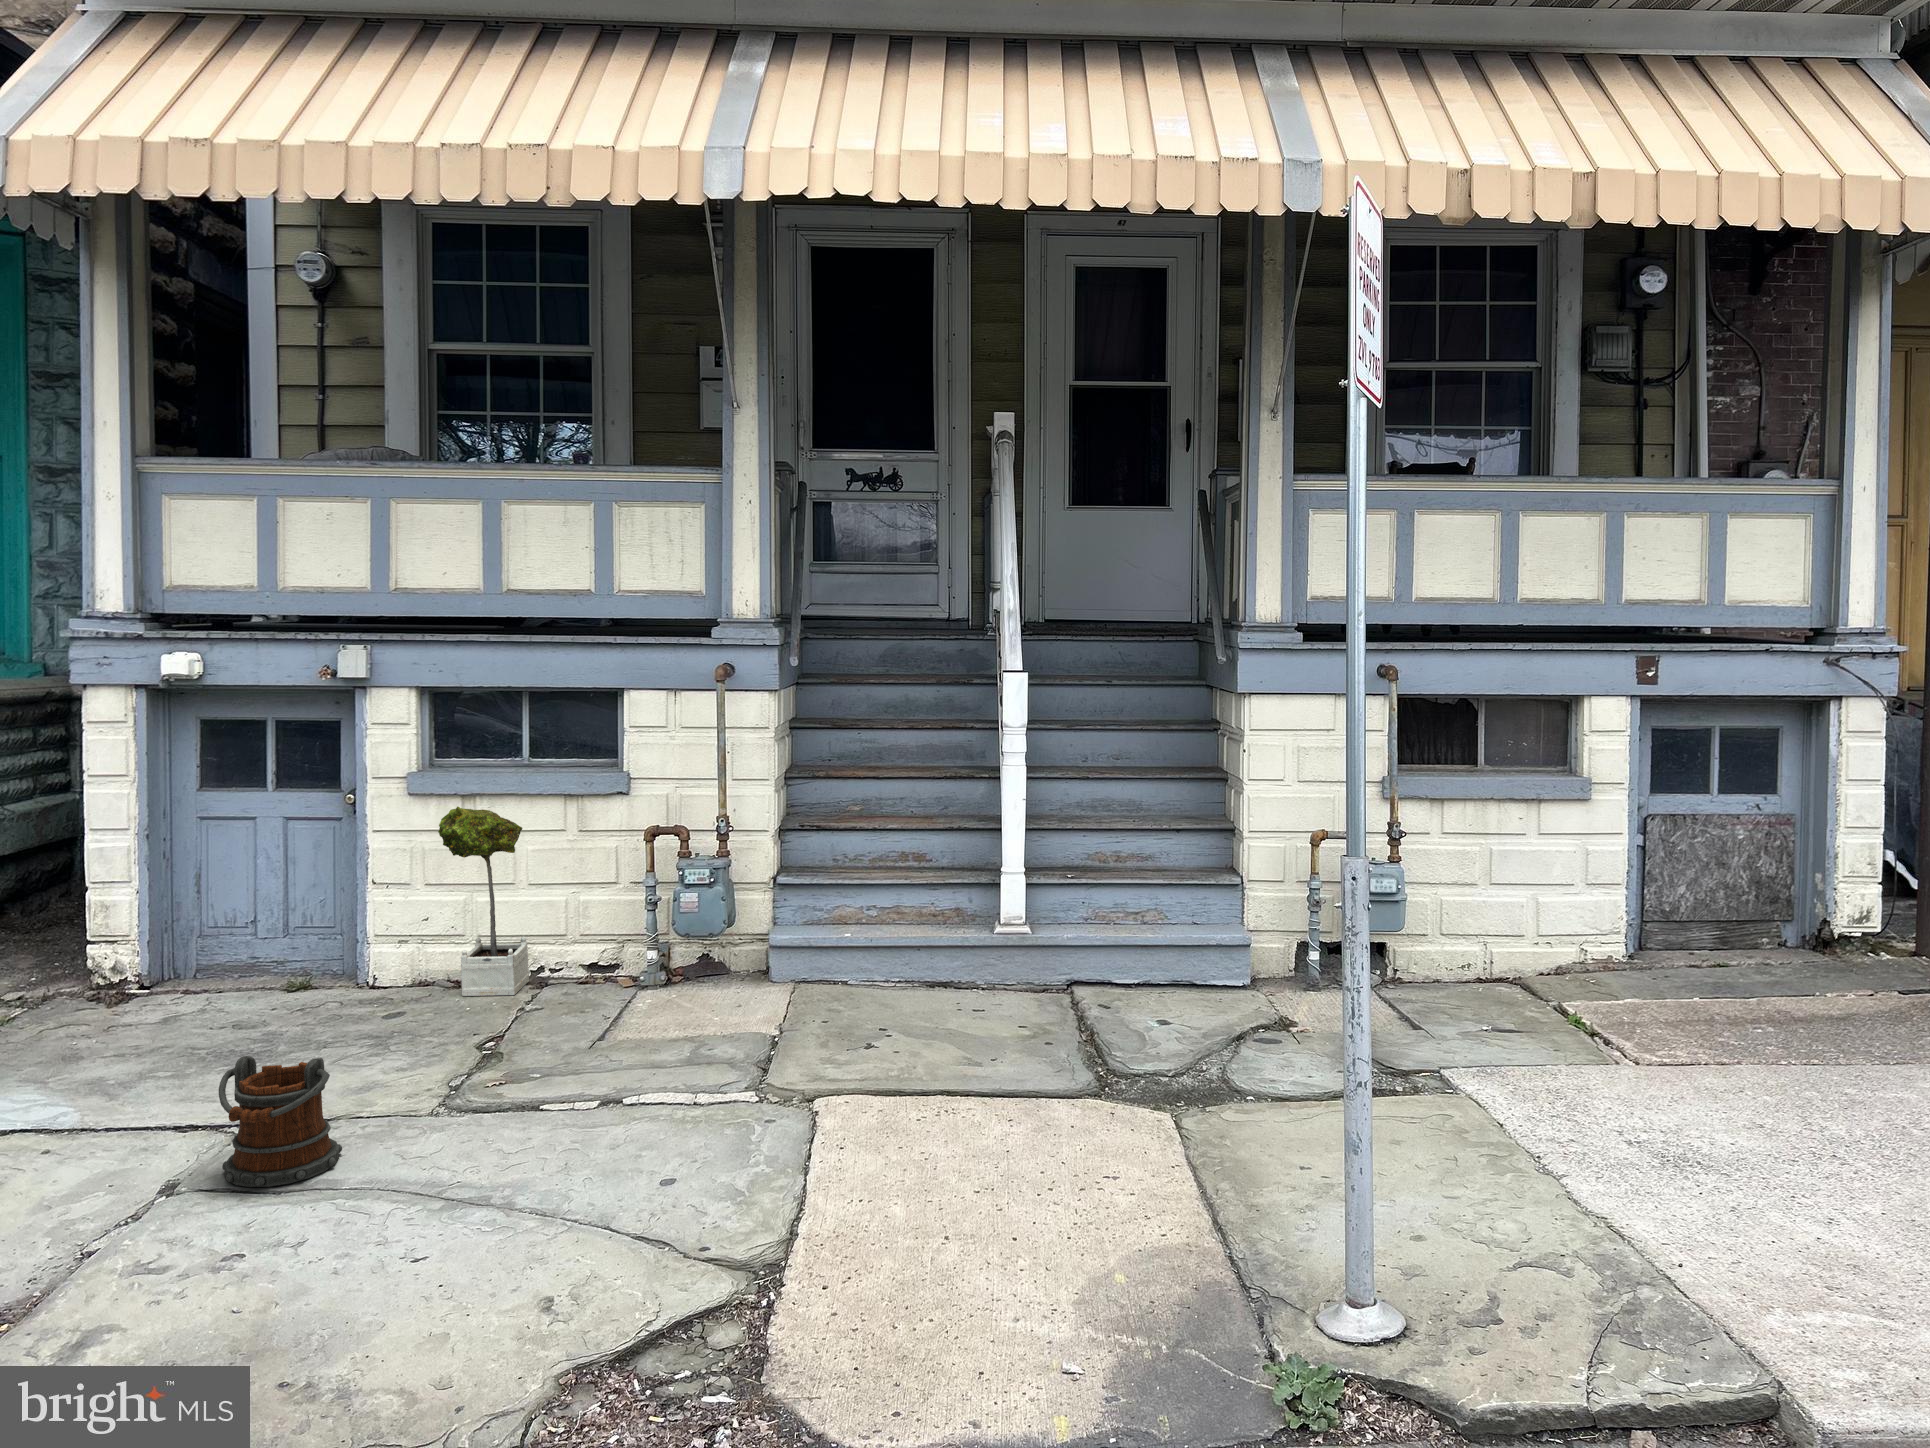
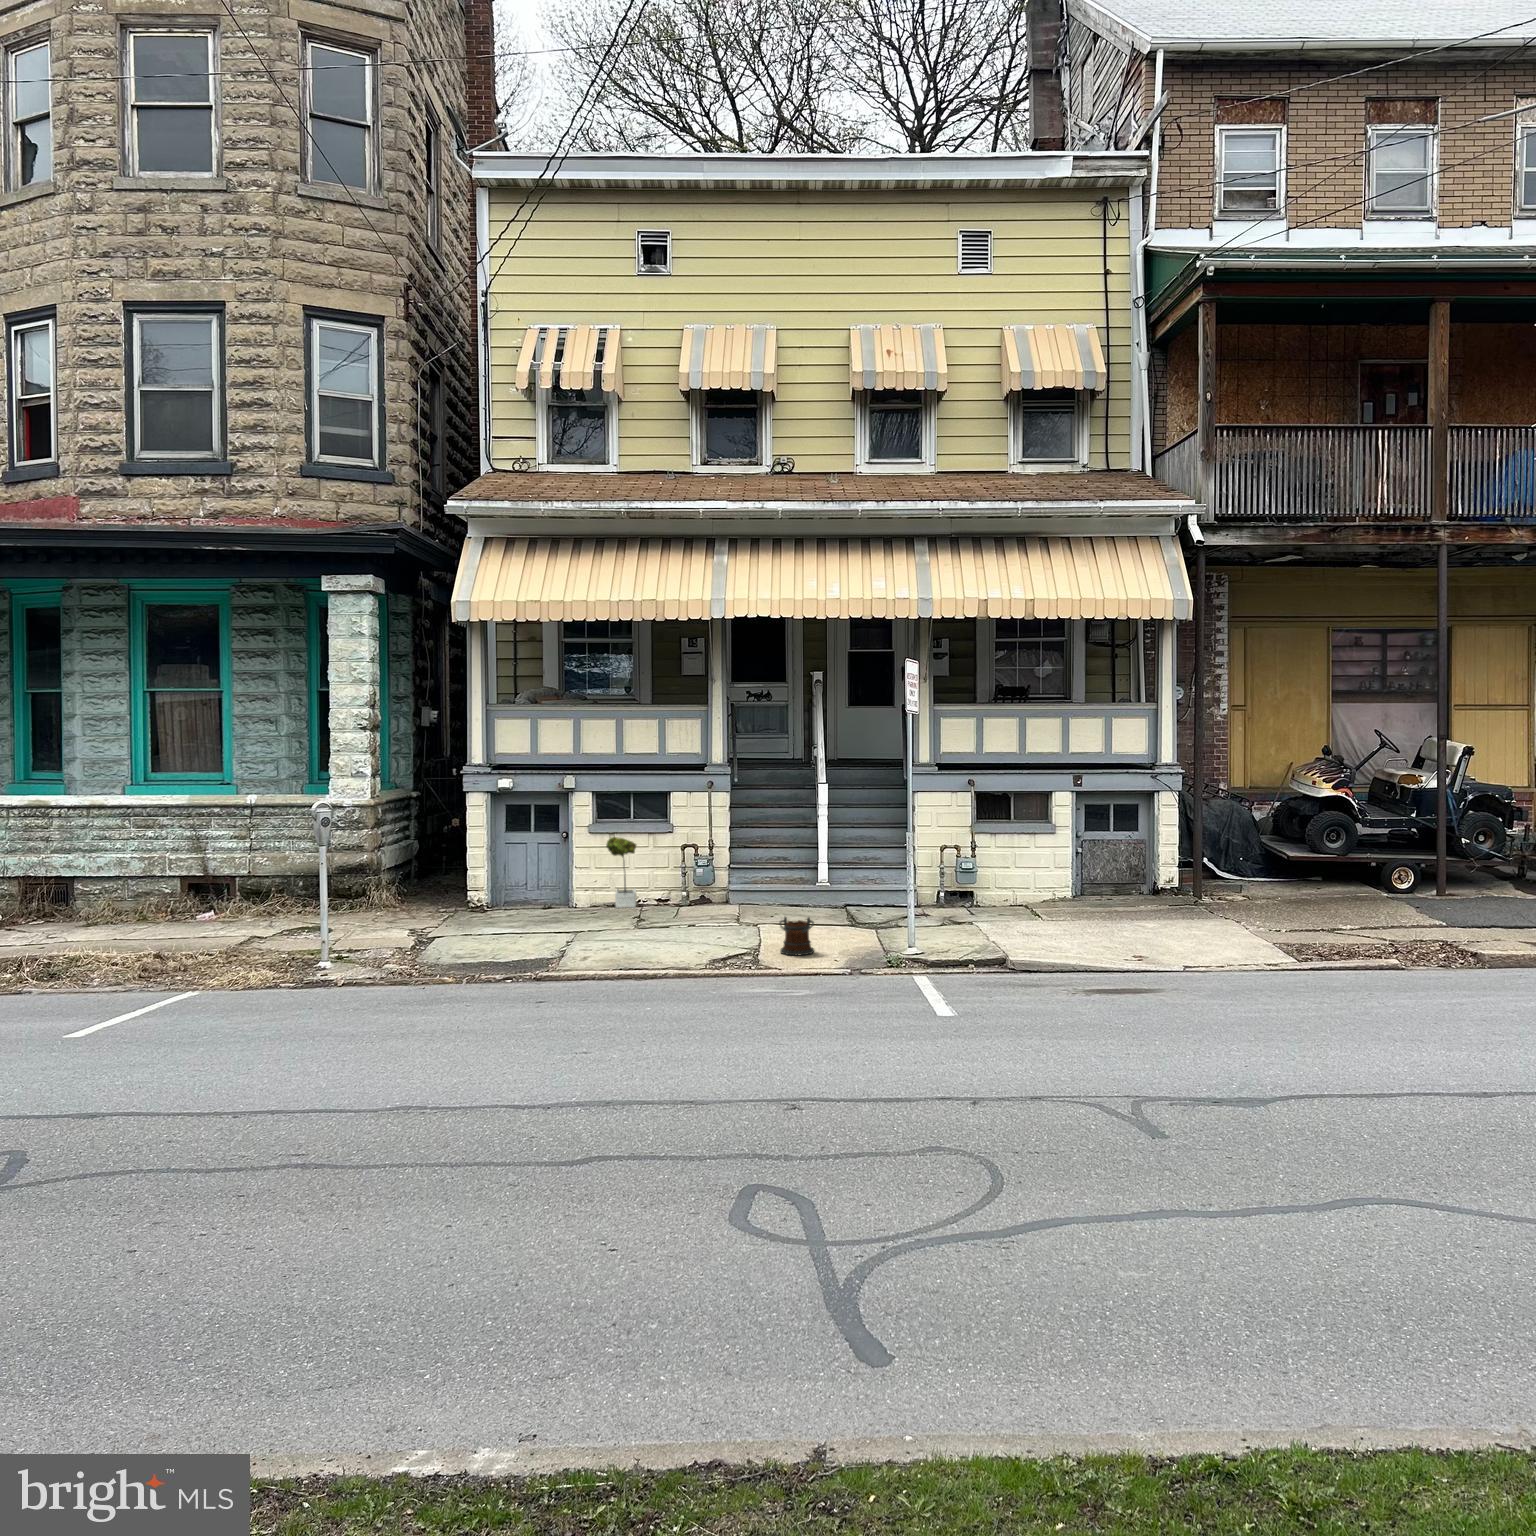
bucket: present [219,1056,342,1187] -> present [779,917,814,956]

